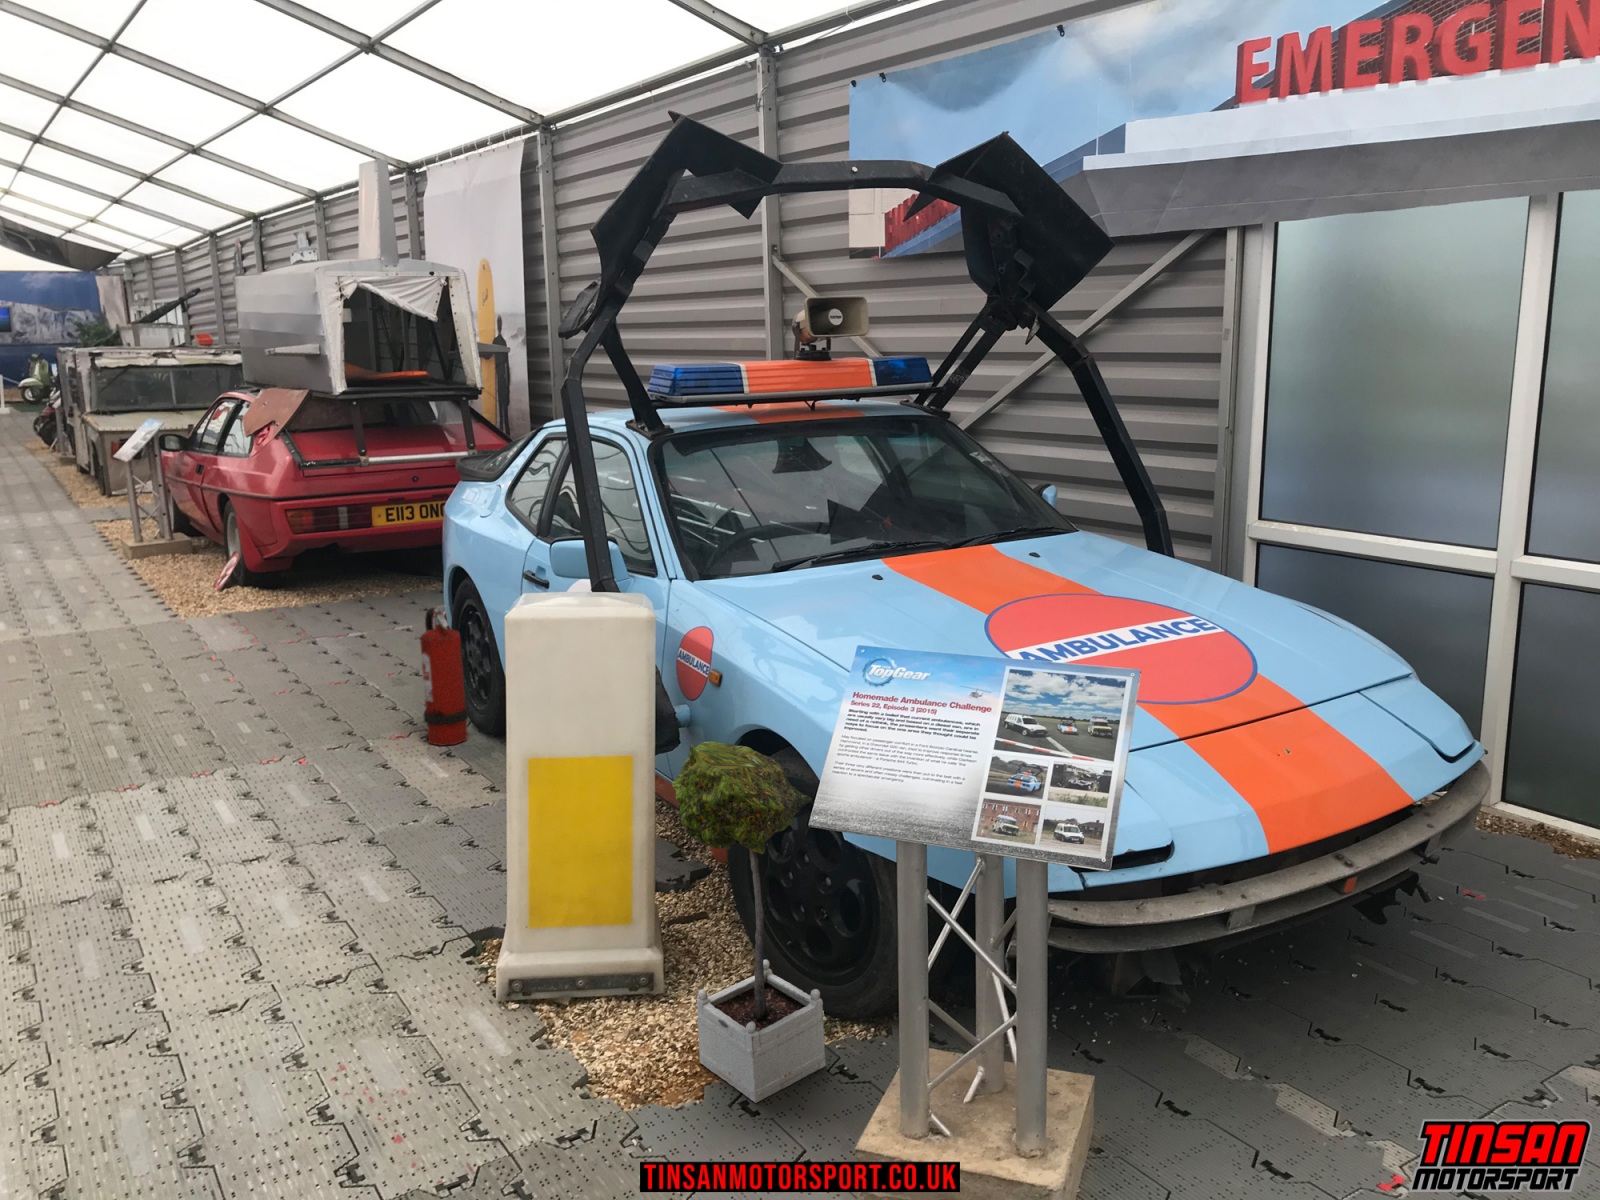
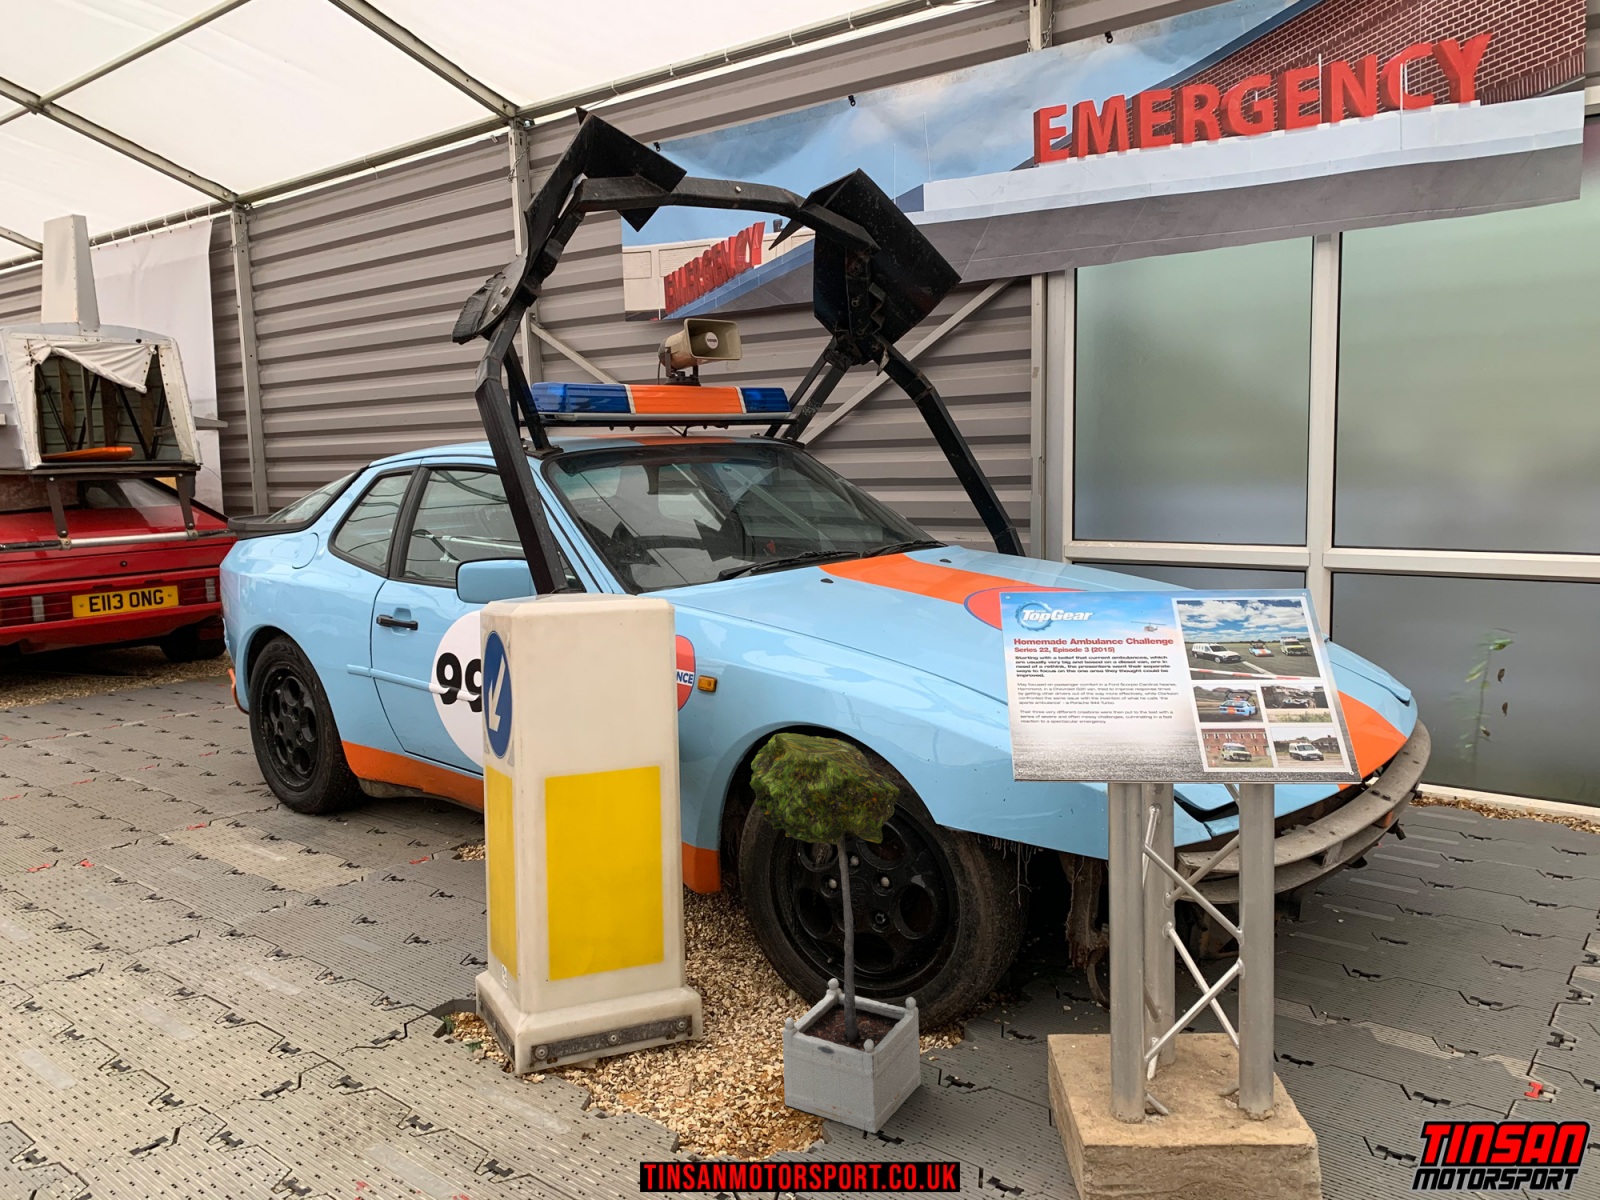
fire extinguisher: present [420,605,469,746] -> none [228,669,288,835]

